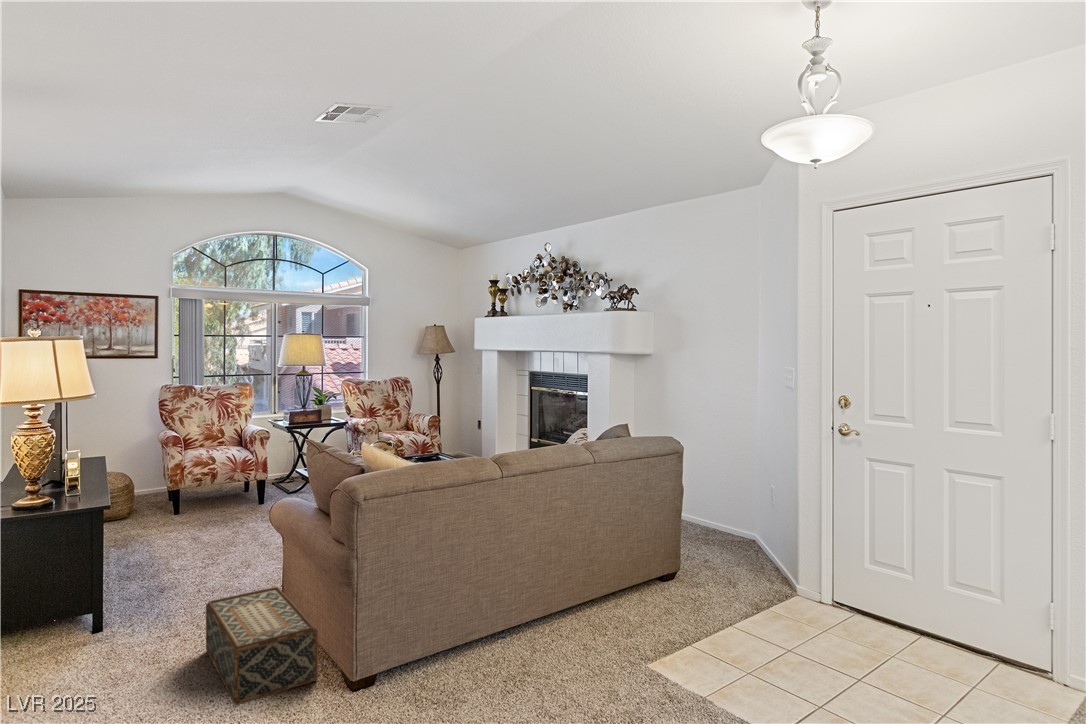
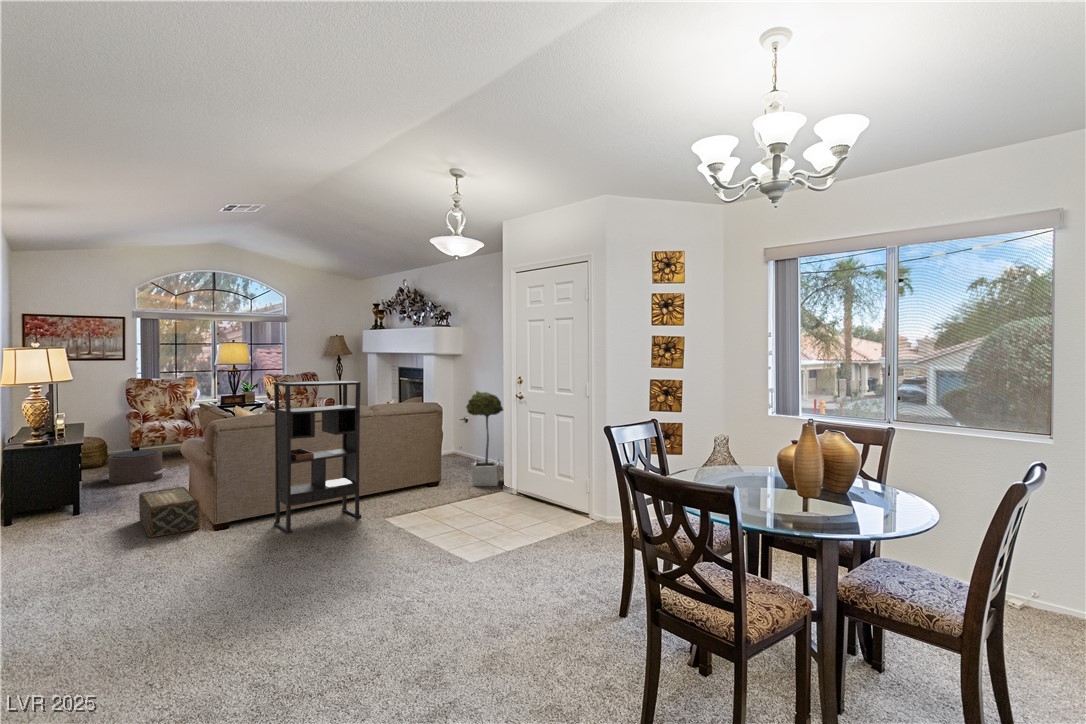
bookshelf: none [447,403,598,704] -> present [274,381,361,533]
potted tree: none [708,416,777,581] -> present [466,391,503,486]
pouf: none [124,499,227,555] -> present [97,450,168,484]

